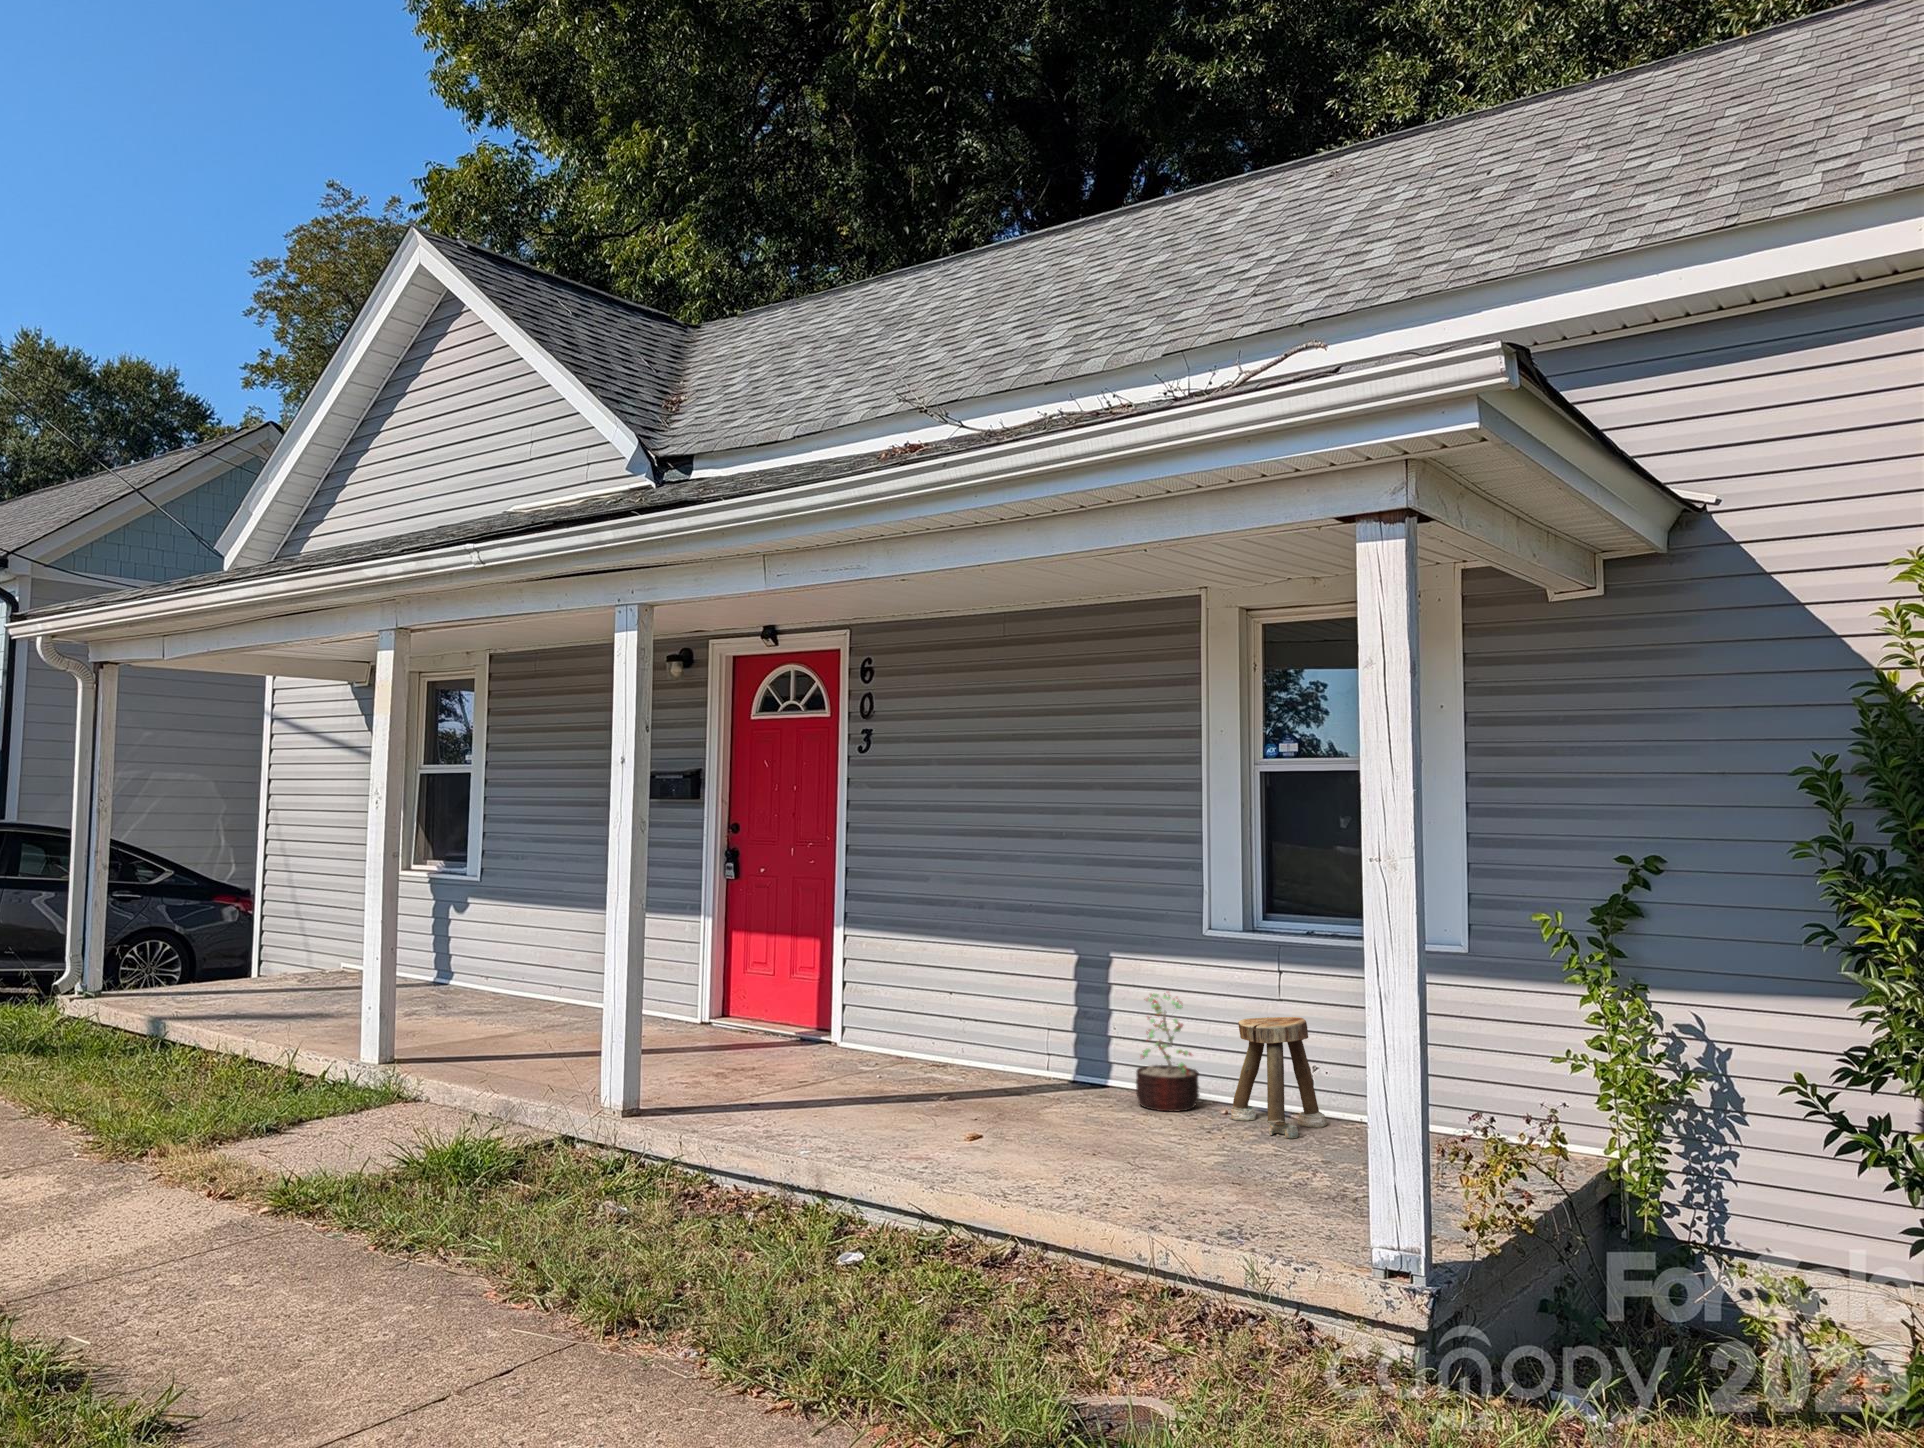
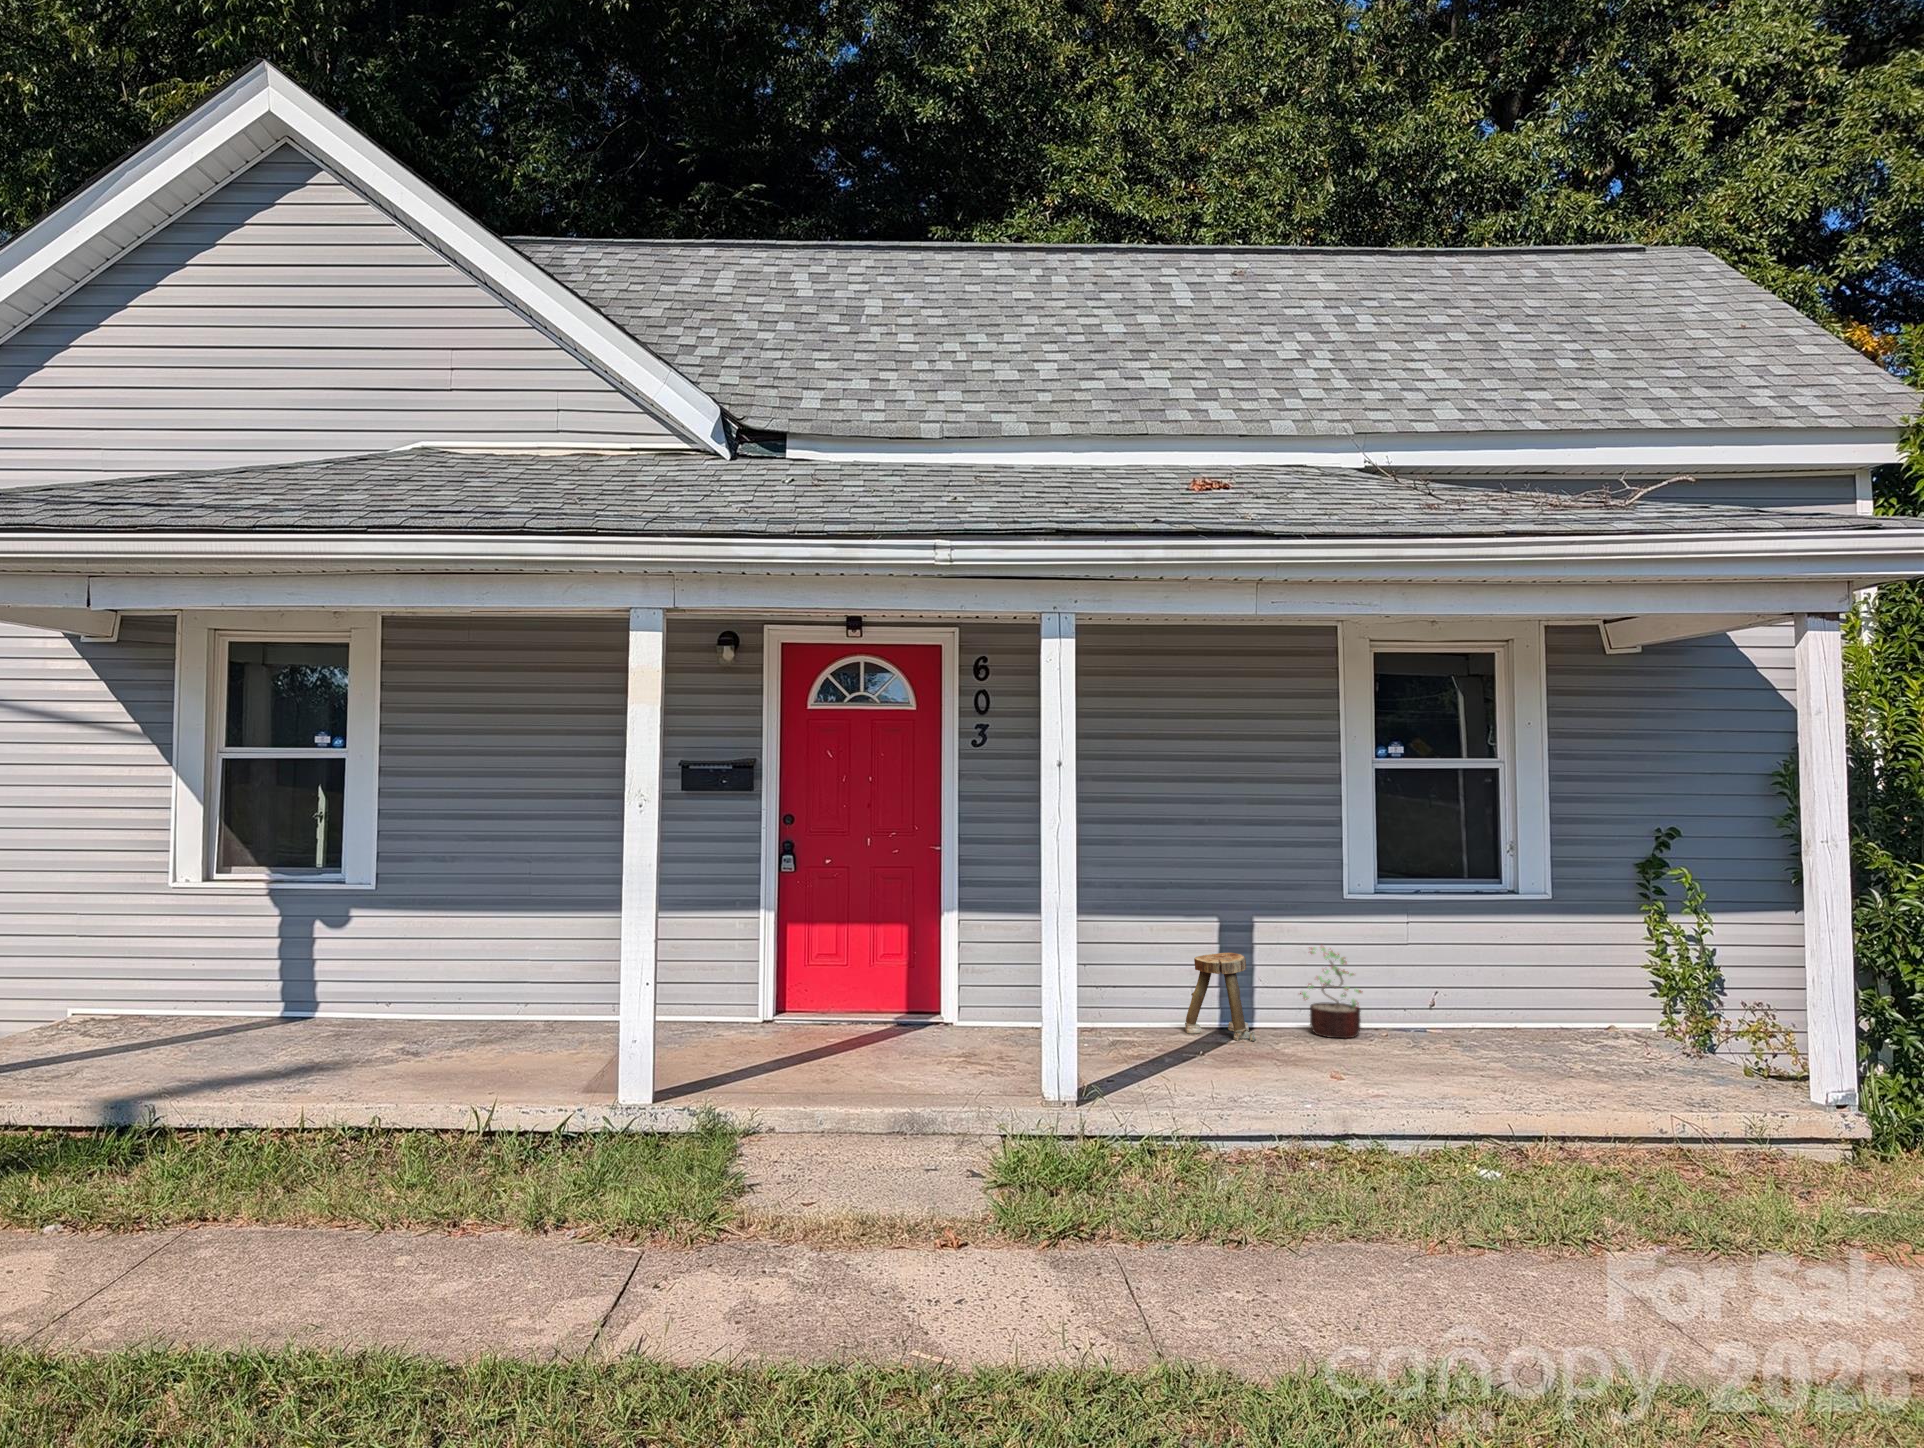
stool: present [1231,1017,1327,1138] -> present [1185,953,1256,1041]

